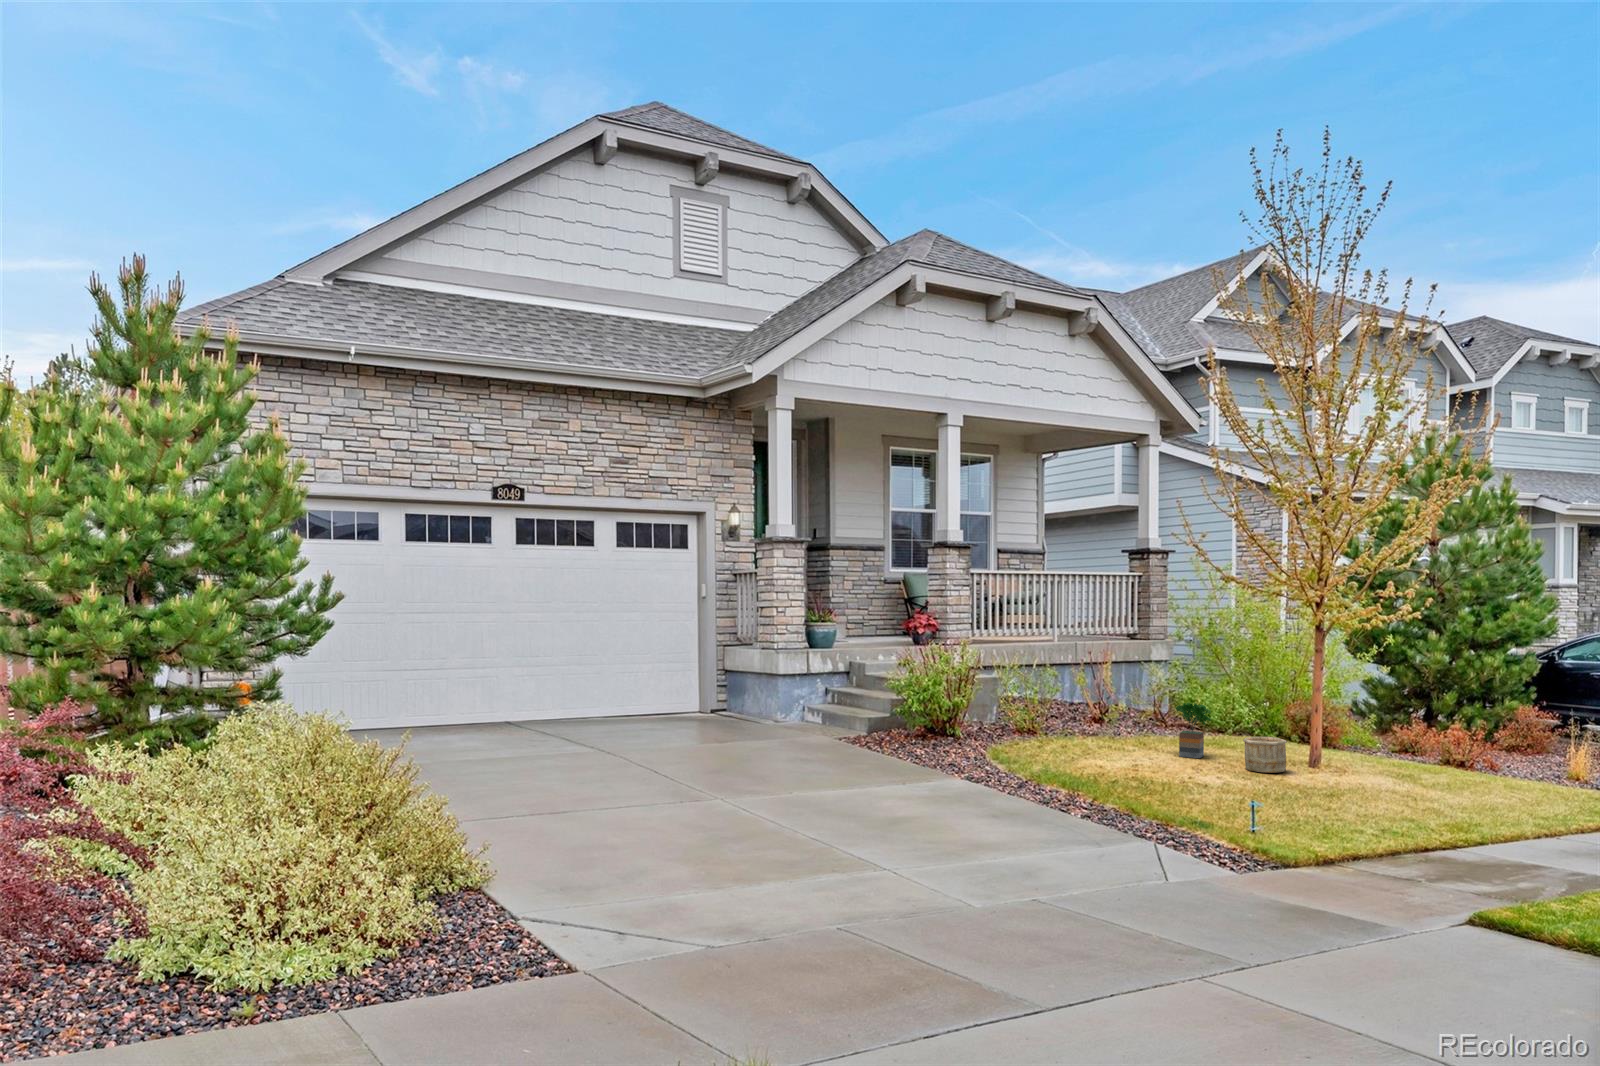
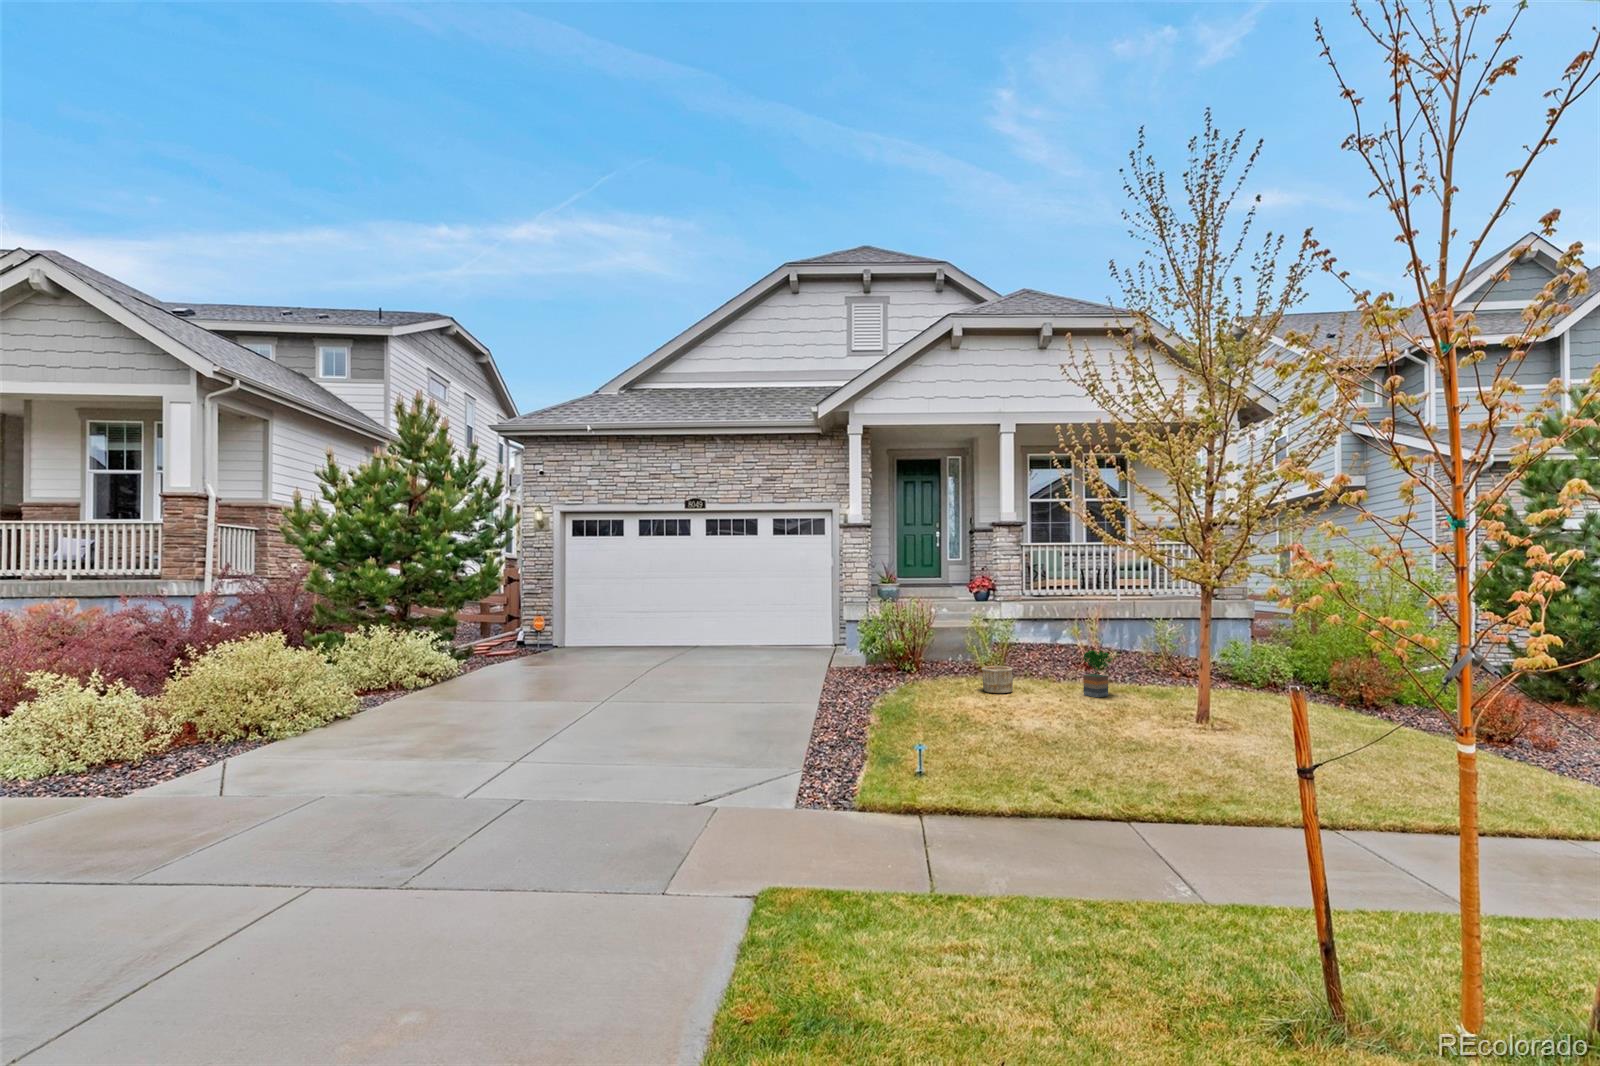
wooden bucket: present [1243,737,1287,773] -> present [981,666,1013,693]

